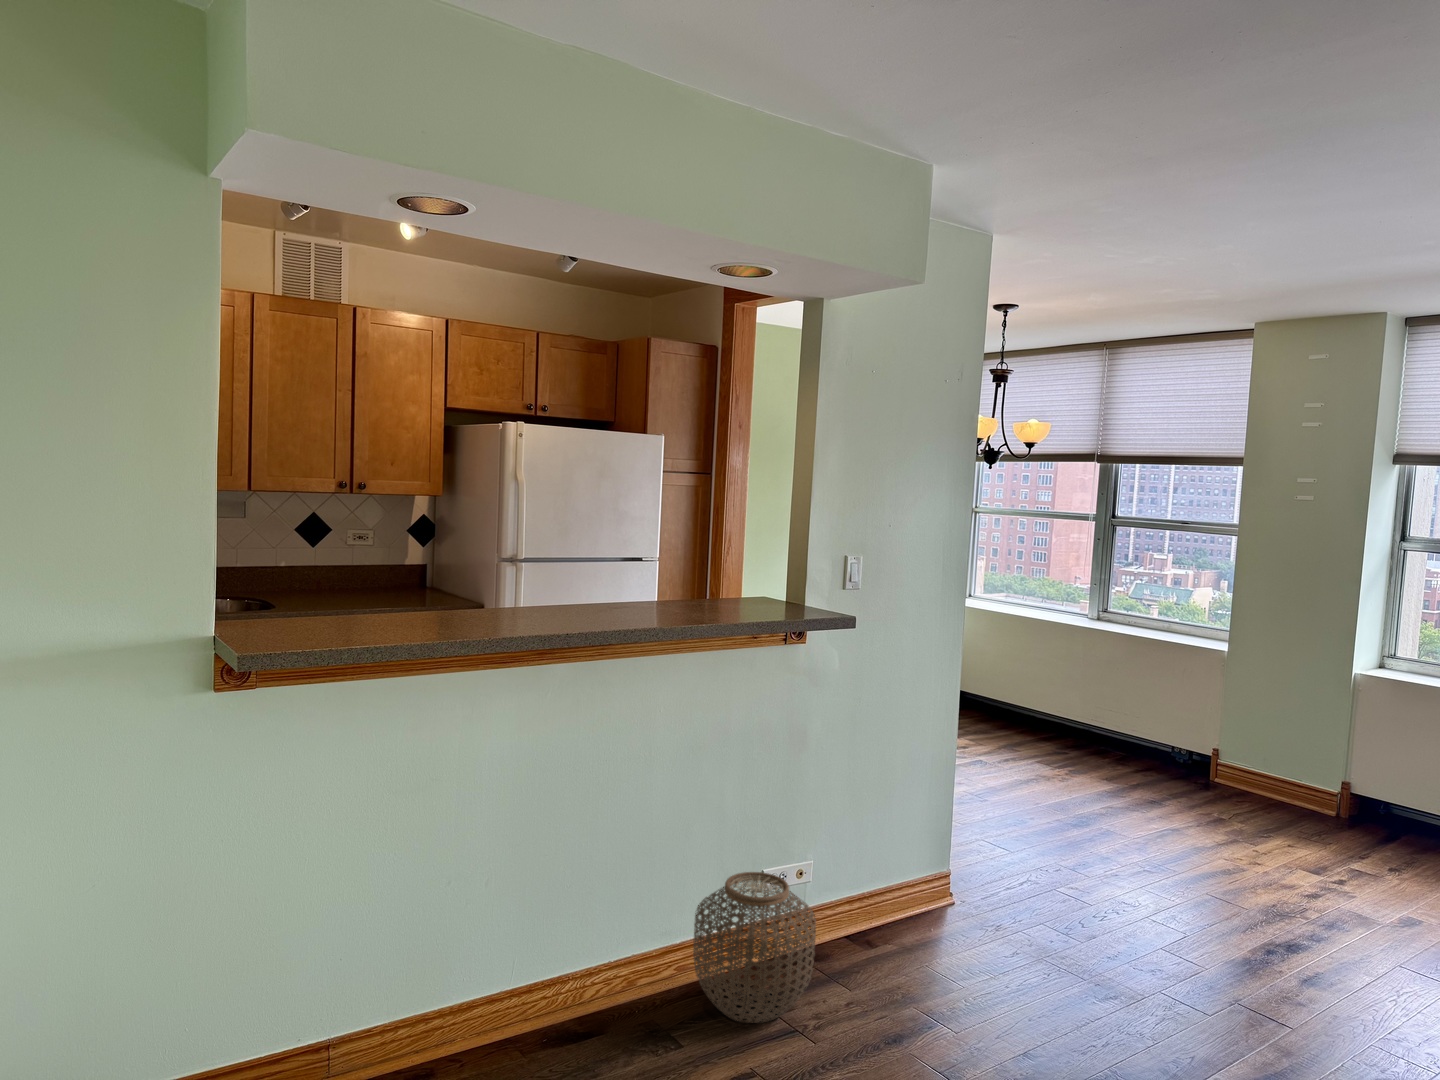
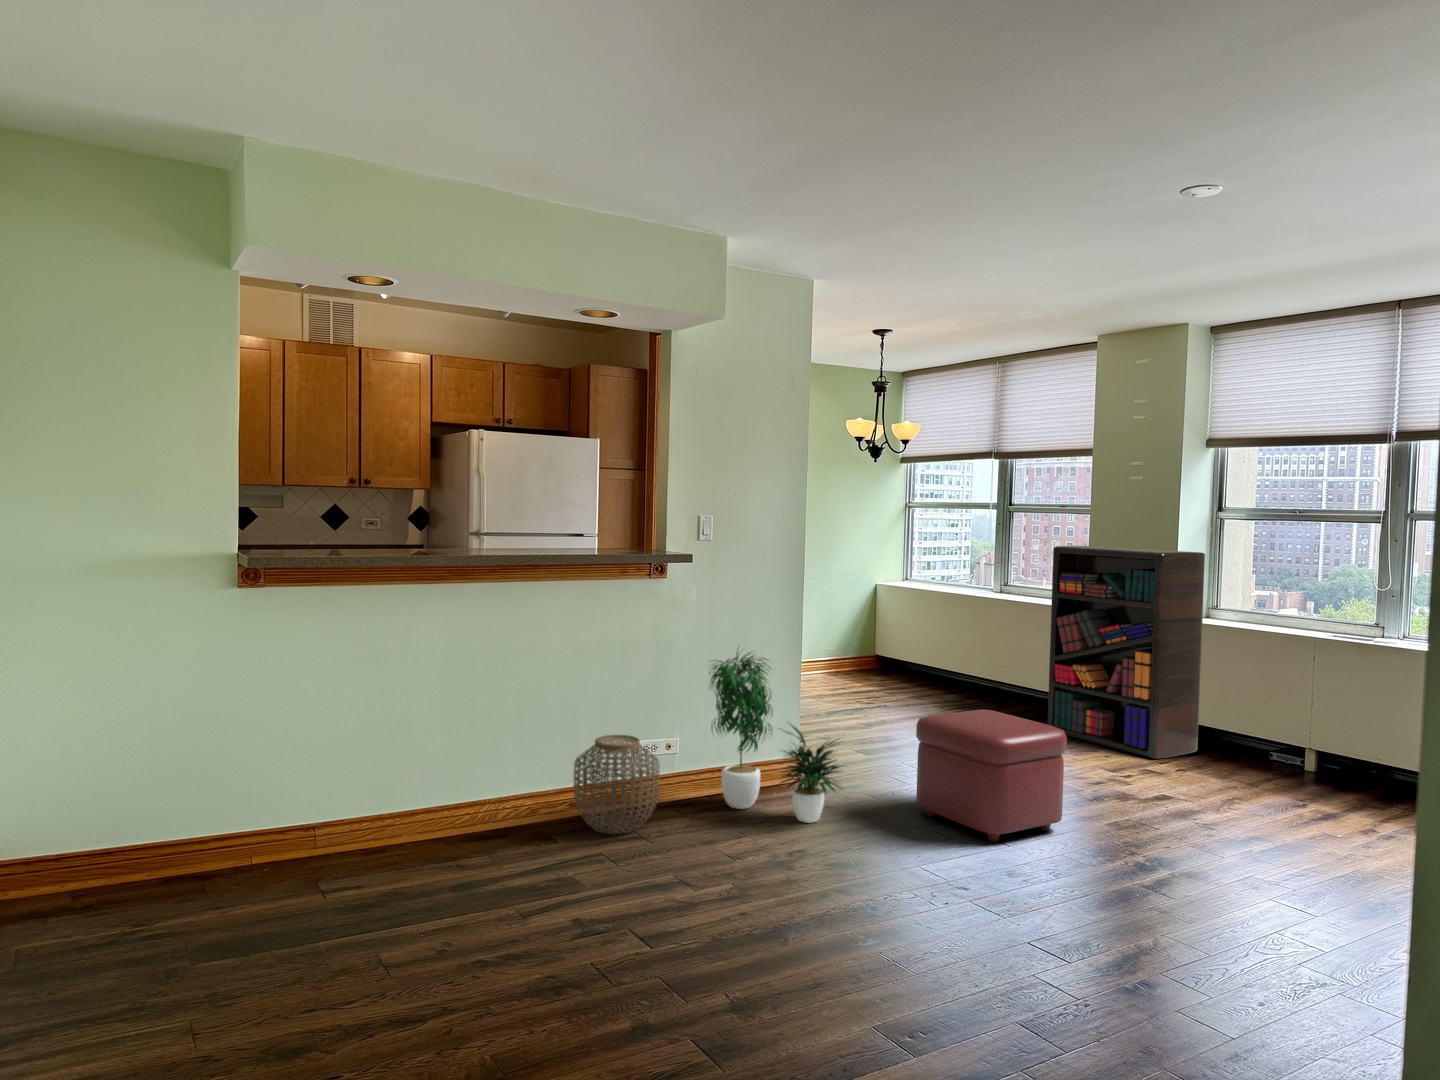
bookshelf: none [1188,577,1405,848] -> present [1048,546,1205,759]
potted plant: none [860,736,1065,988] -> present [710,653,841,823]
ottoman: none [1134,818,1356,1022] -> present [916,710,1067,842]

